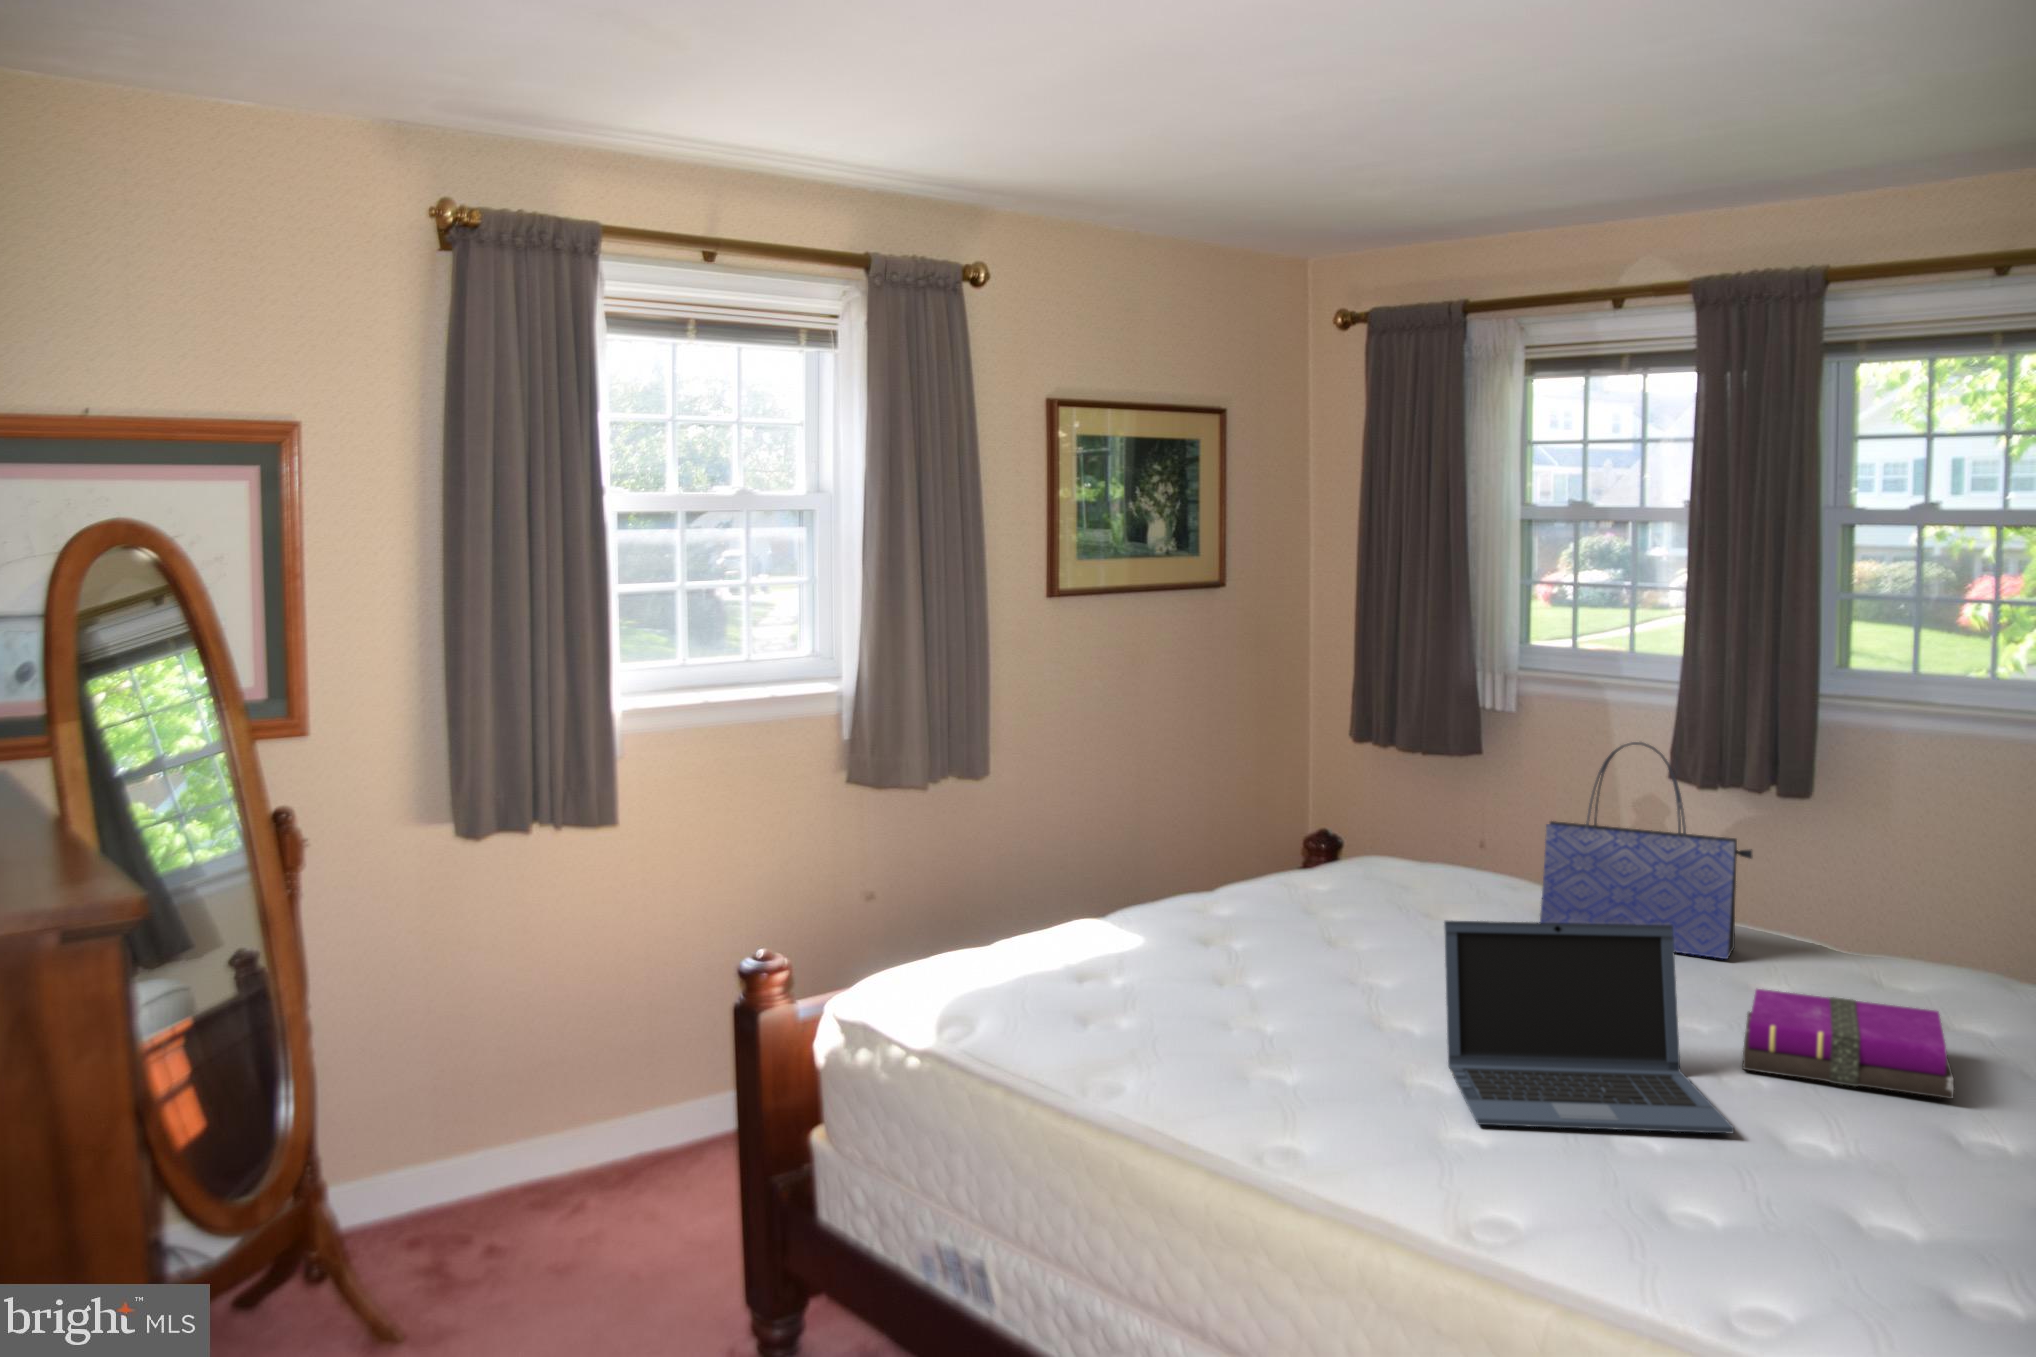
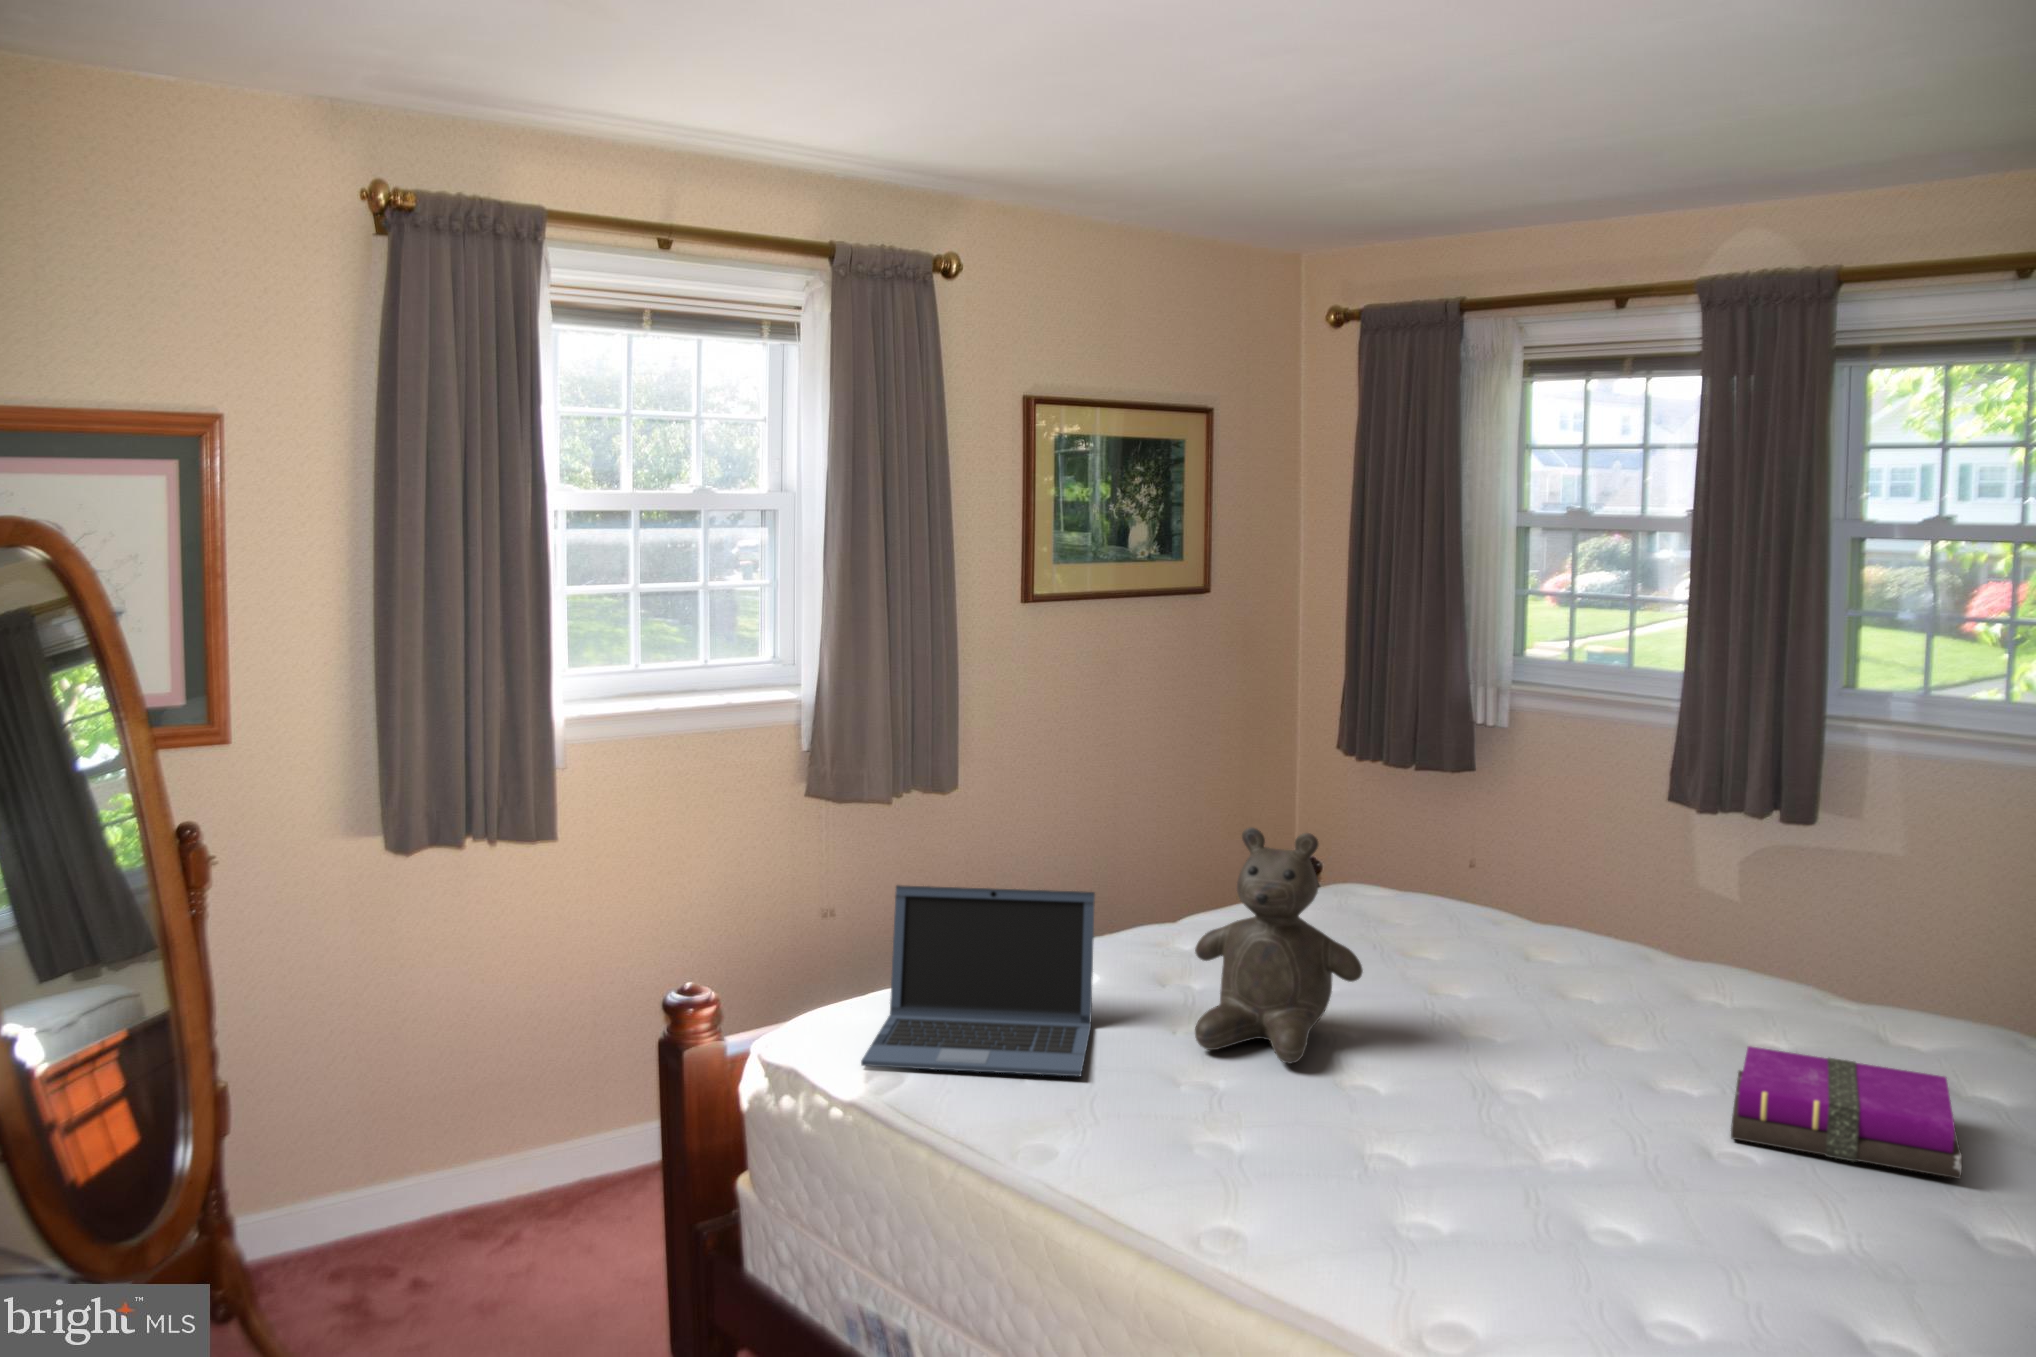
tote bag: present [1540,742,1752,959] -> none [1519,771,1748,1006]
teddy bear: none [1238,796,1397,1013] -> present [1195,827,1363,1064]
laptop: present [1444,921,1734,1134] -> present [861,885,1095,1076]

